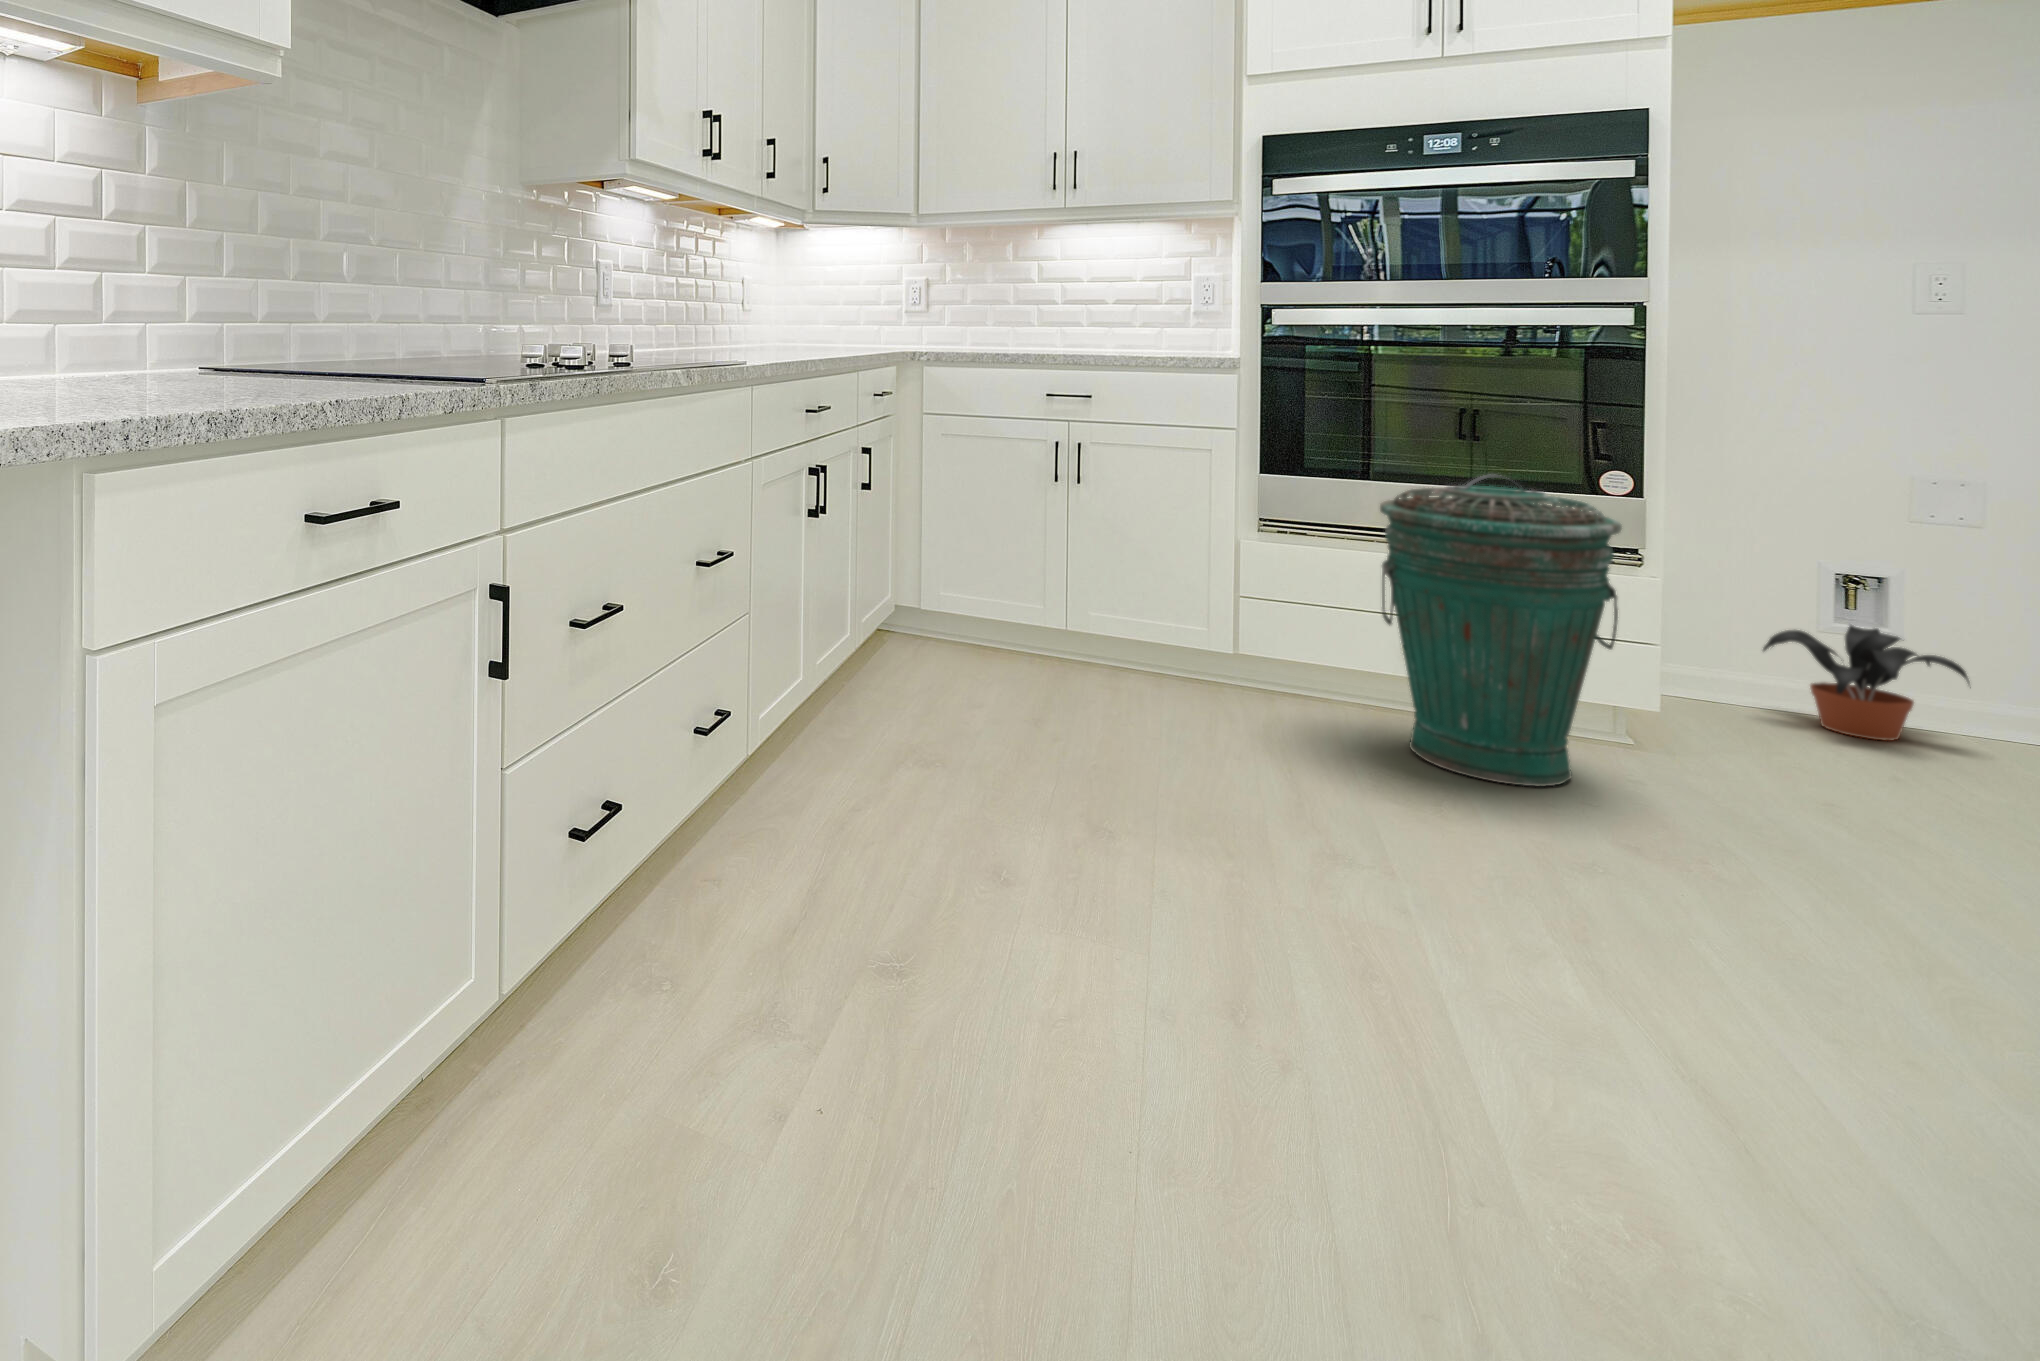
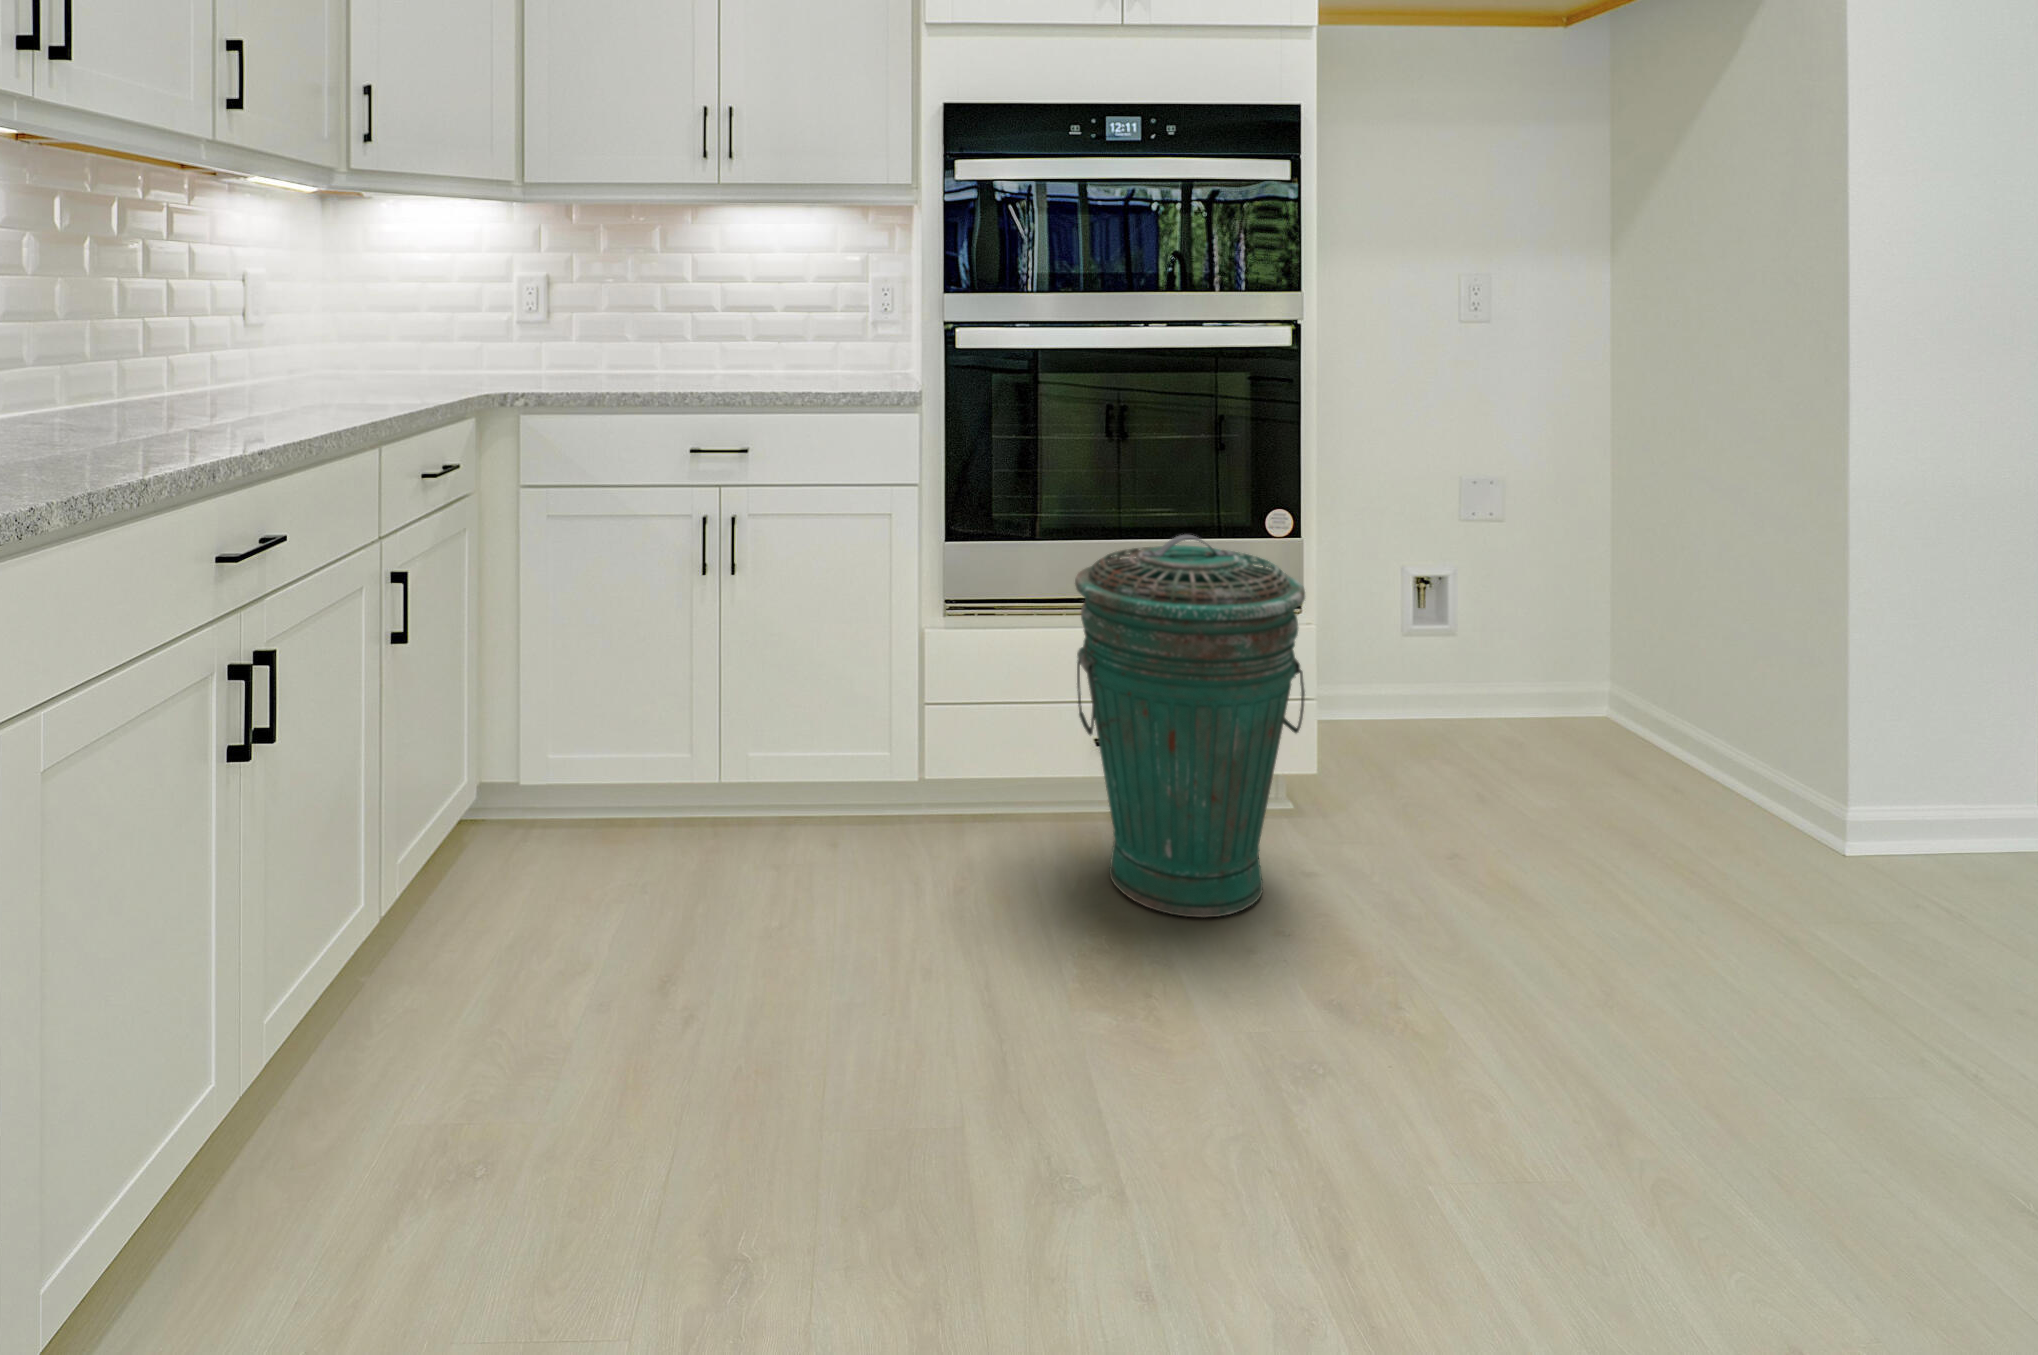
potted plant: present [1763,625,1971,741] -> none [1372,629,1515,746]

